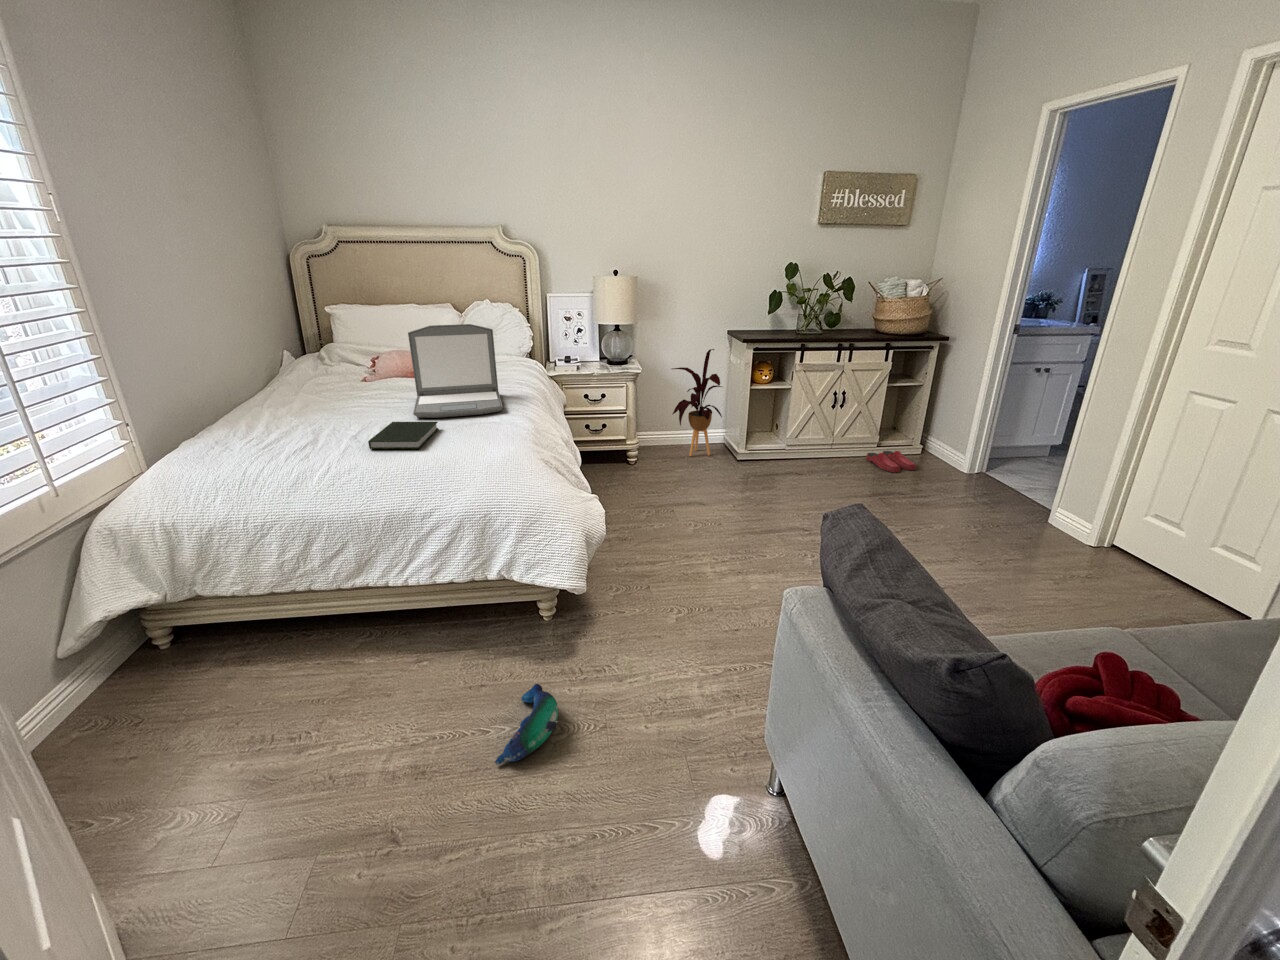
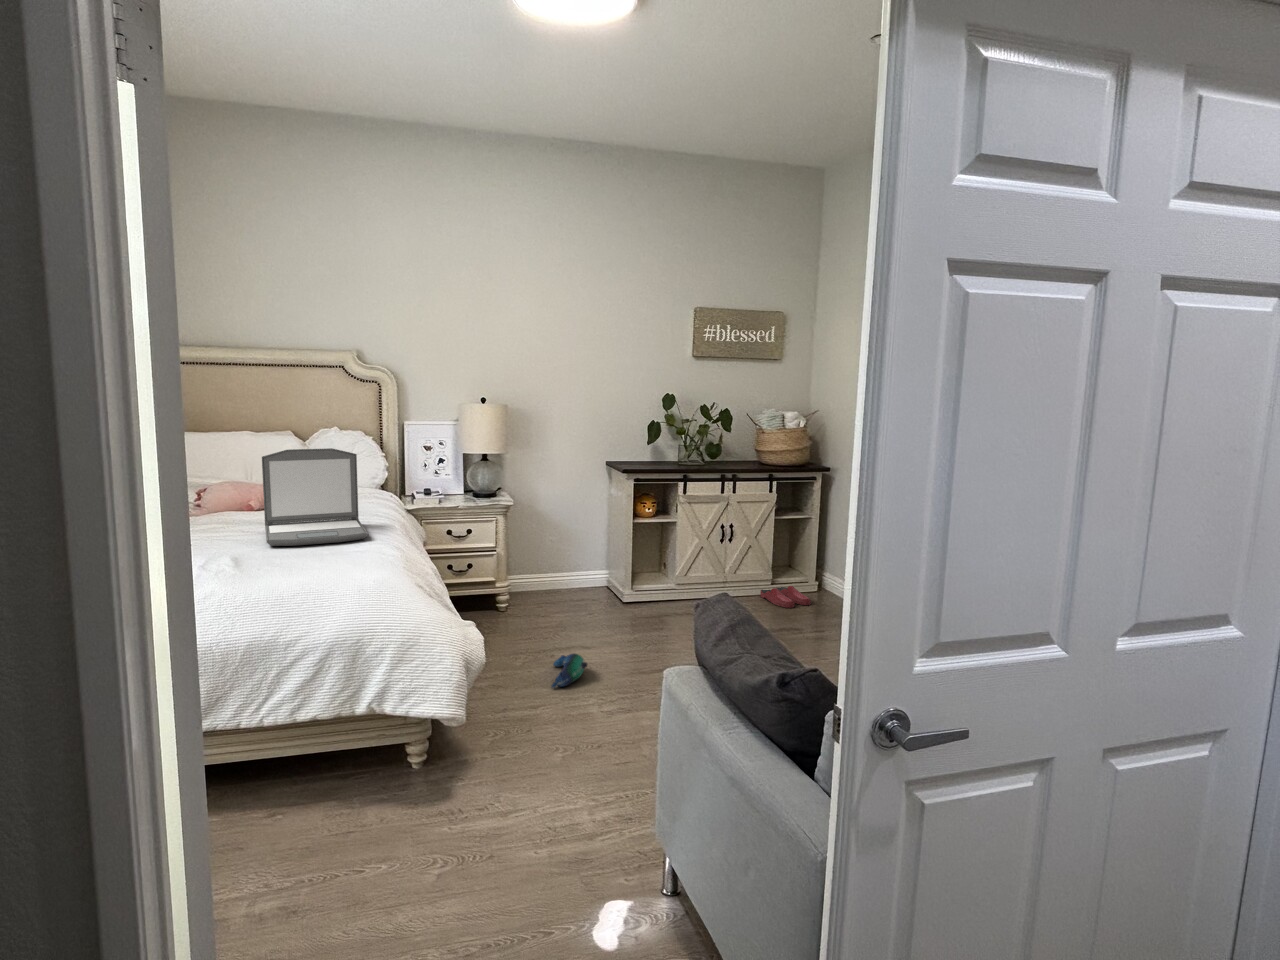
house plant: present [672,349,722,456] -> none [544,480,603,600]
book: present [368,422,438,449] -> none [224,548,298,575]
plush toy: present [495,684,558,765] -> present [551,654,587,688]

